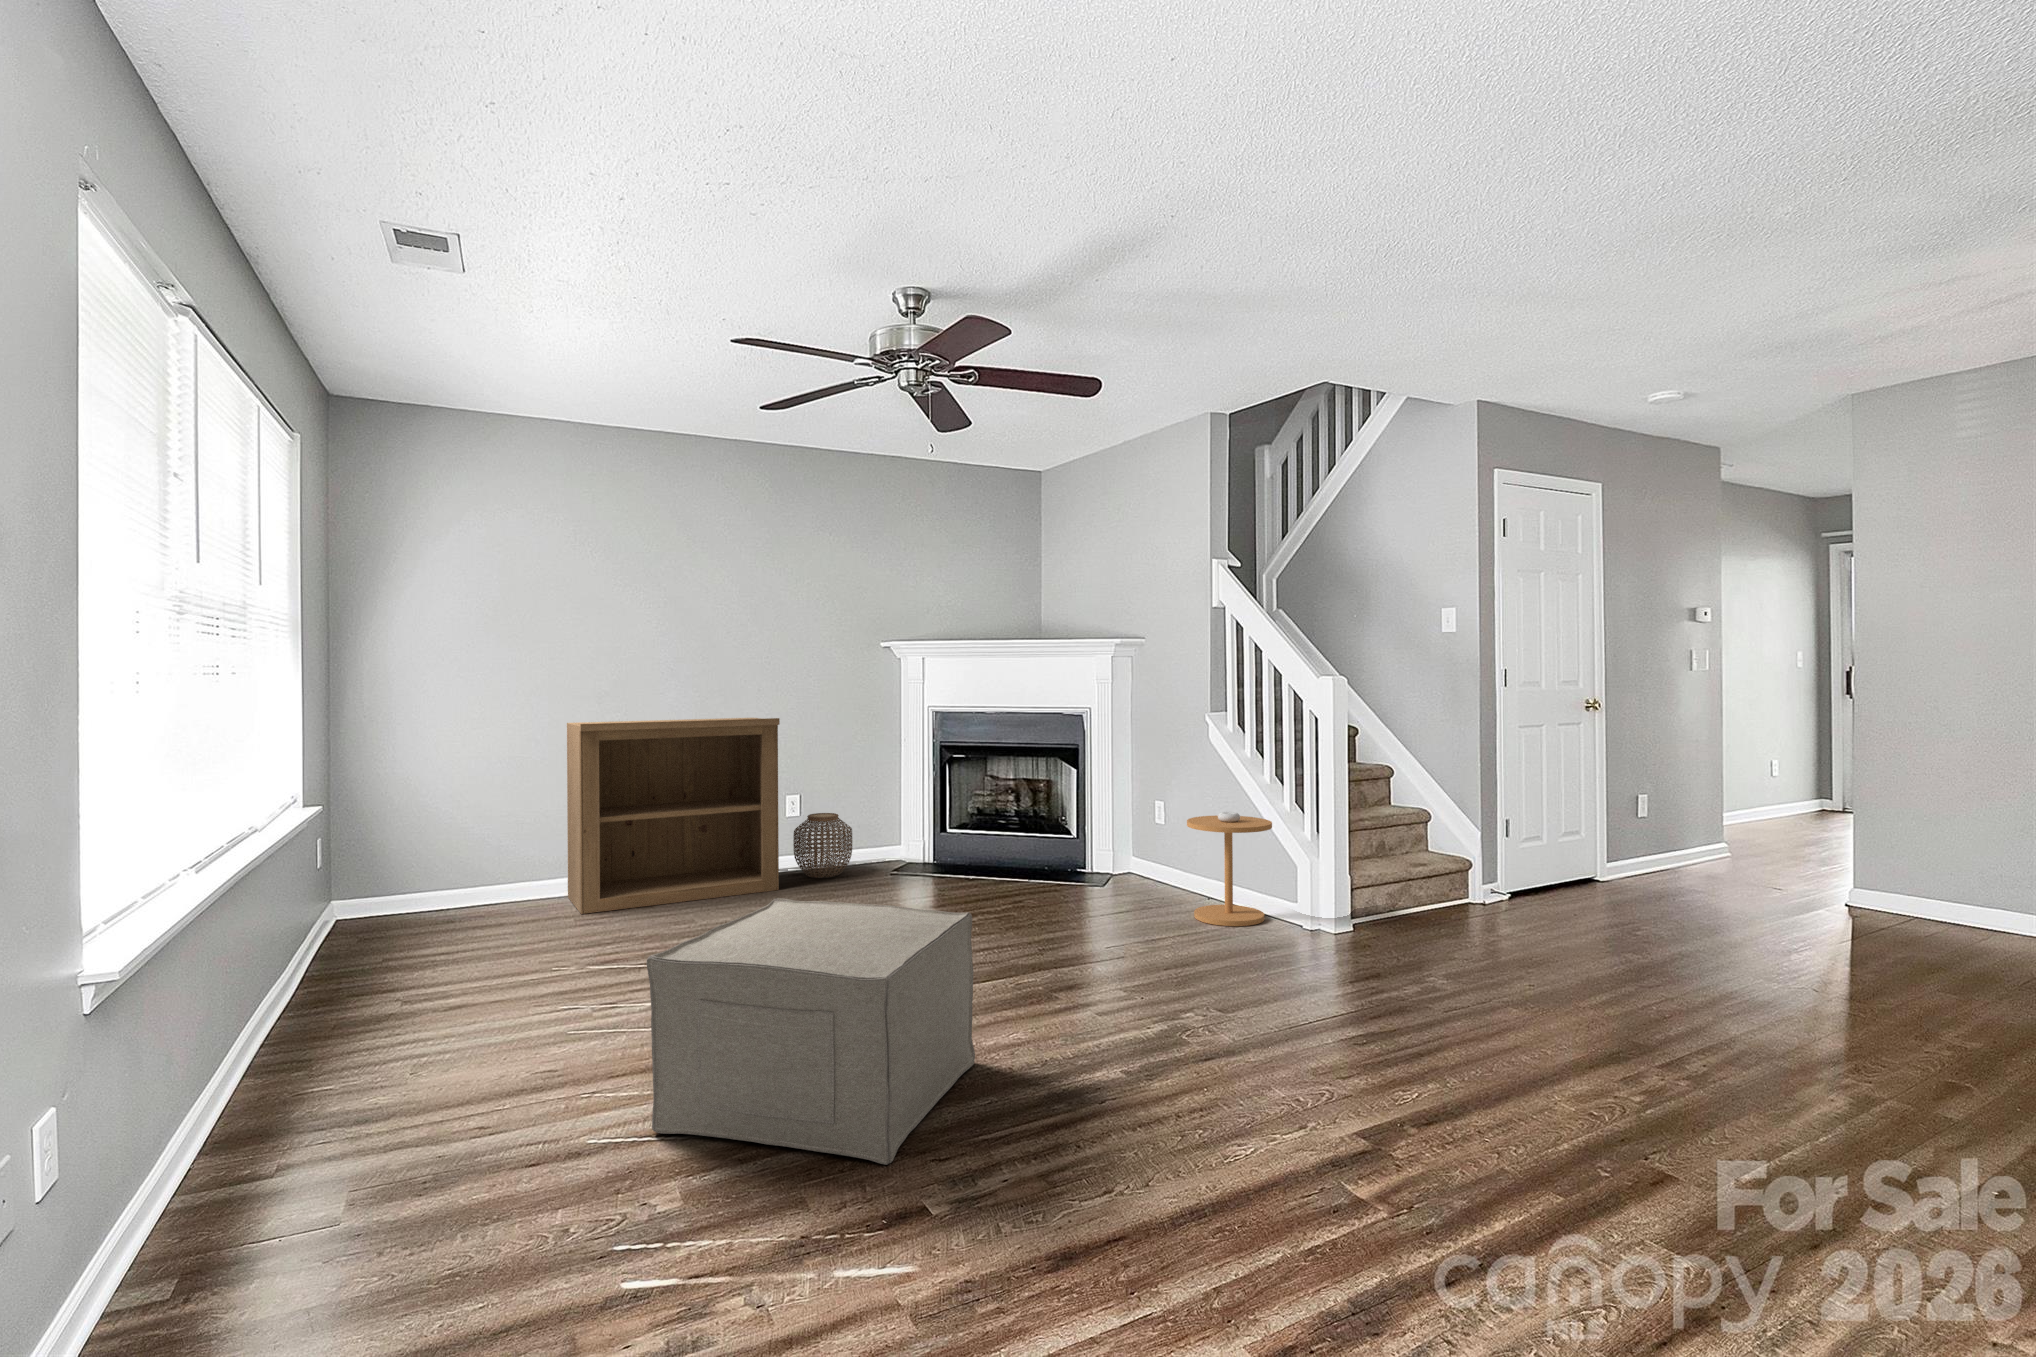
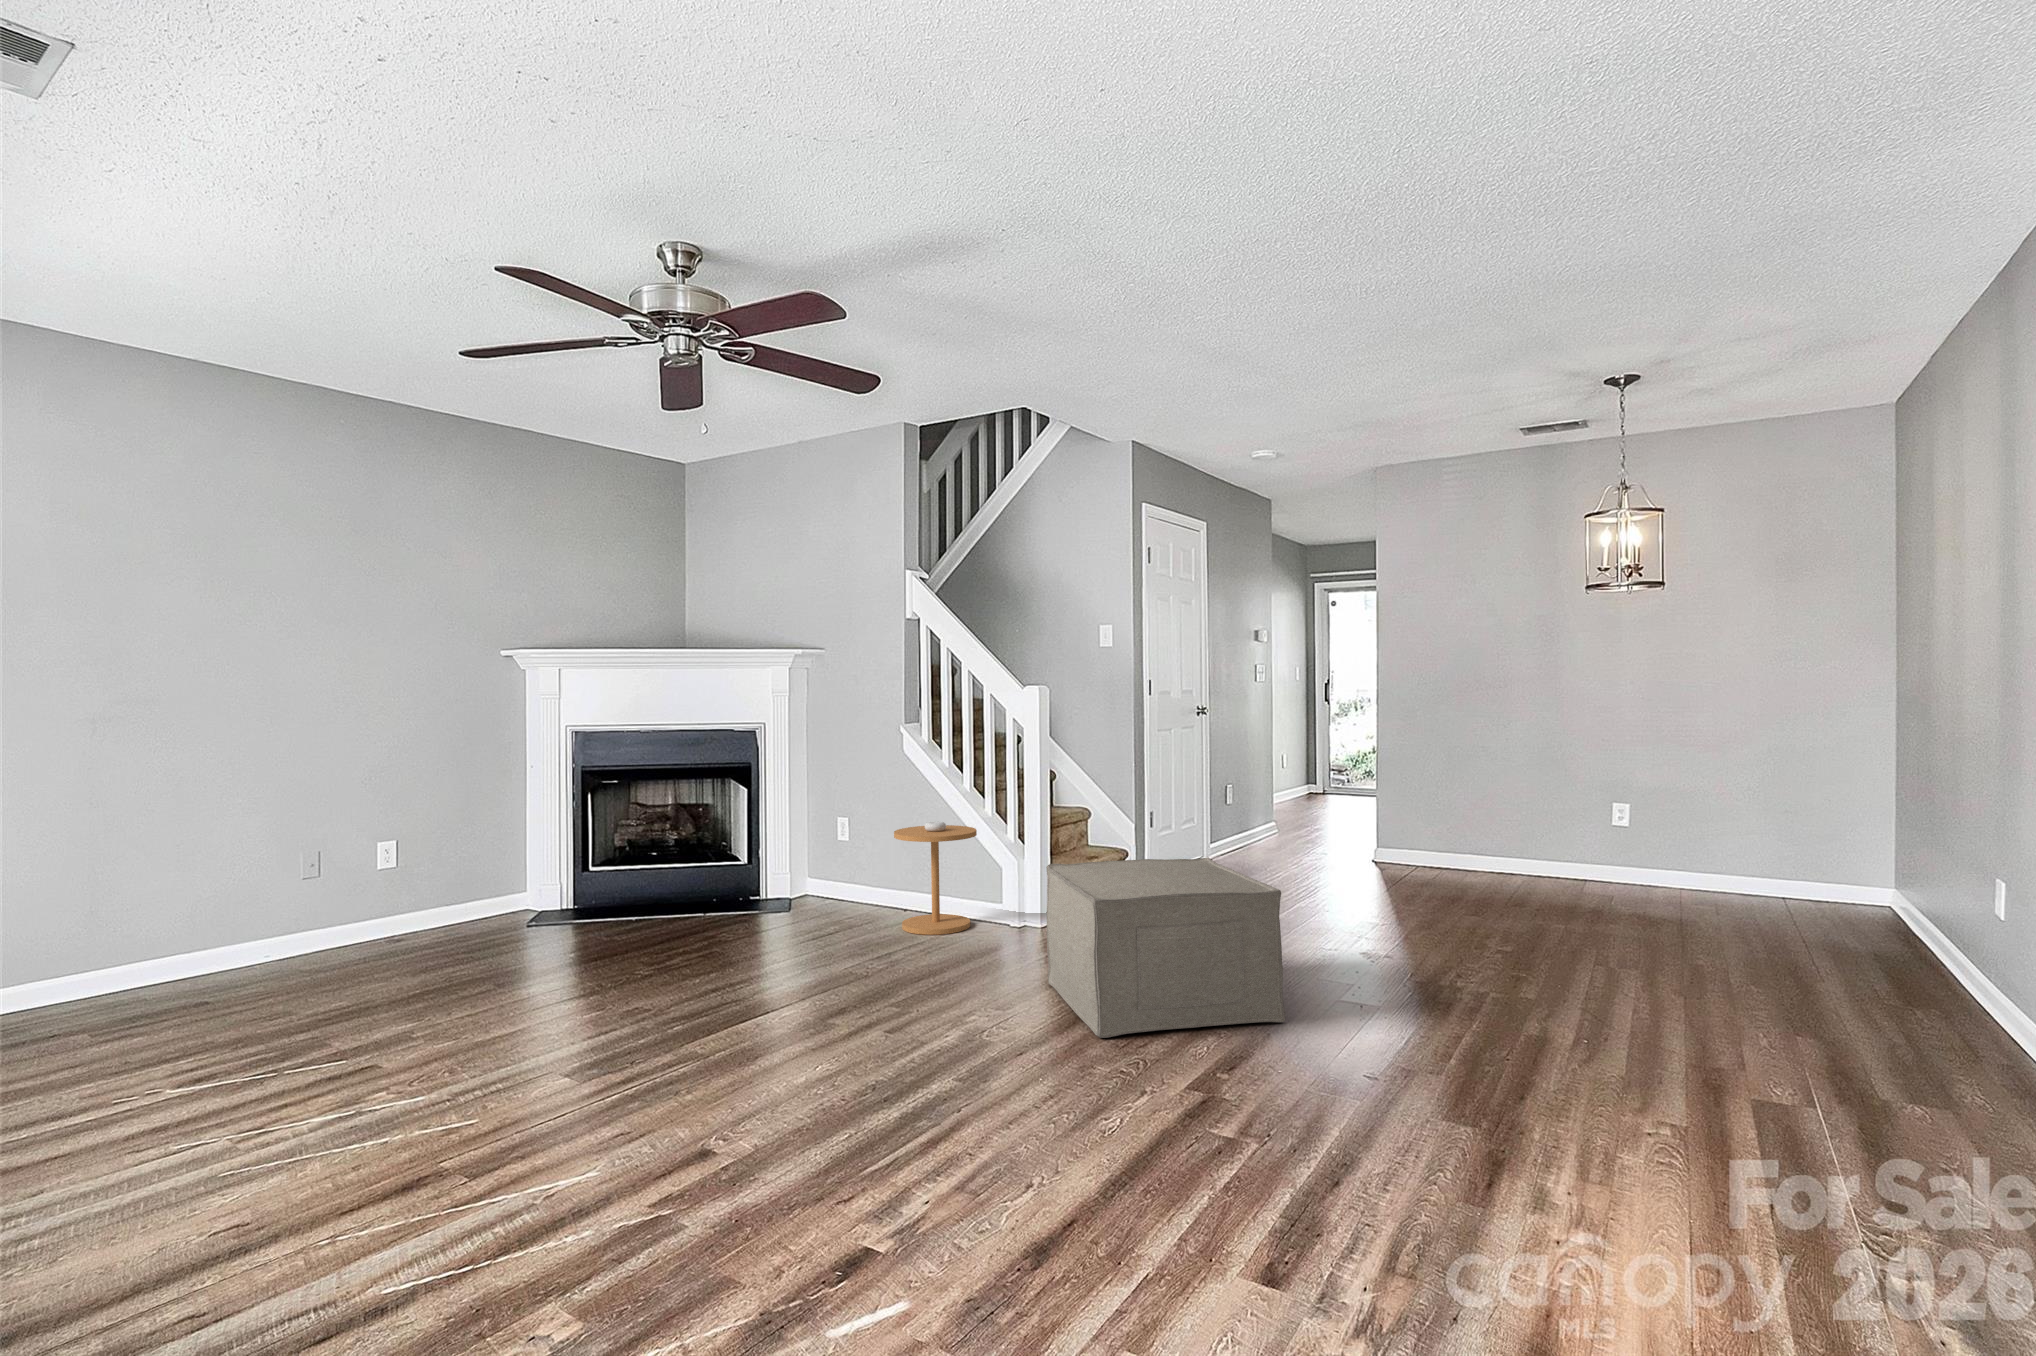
bookshelf: present [567,718,780,914] -> none [43,745,388,1027]
woven basket: present [793,813,852,878] -> none [393,860,474,941]
ottoman: present [646,898,975,1165] -> present [1046,857,1285,1038]

